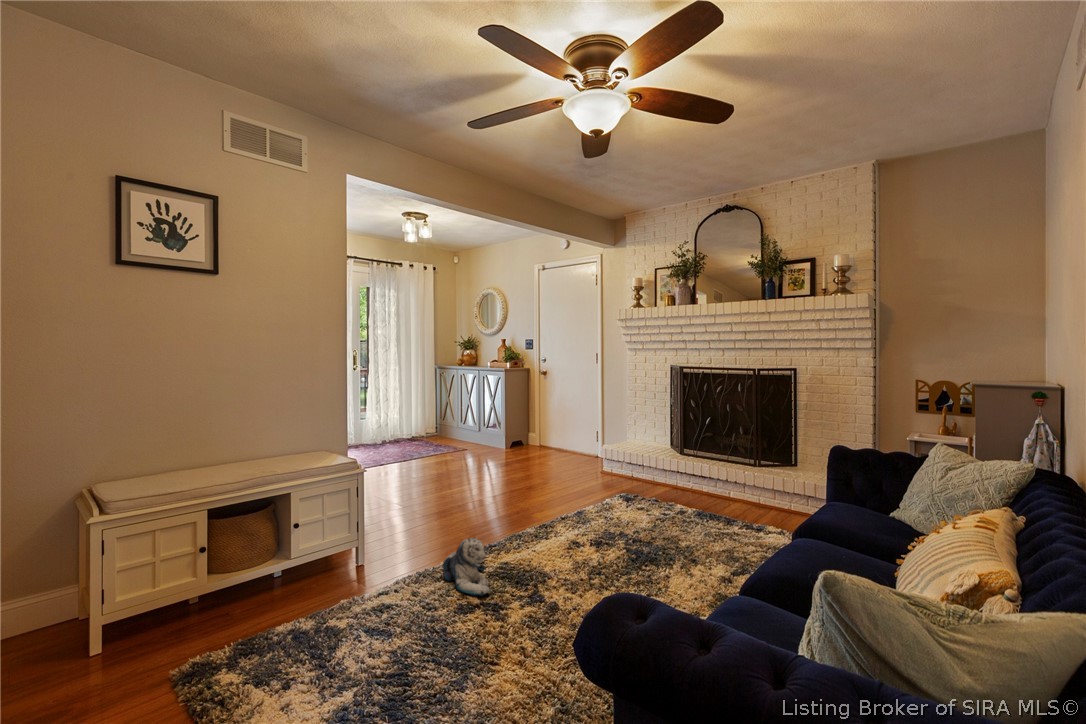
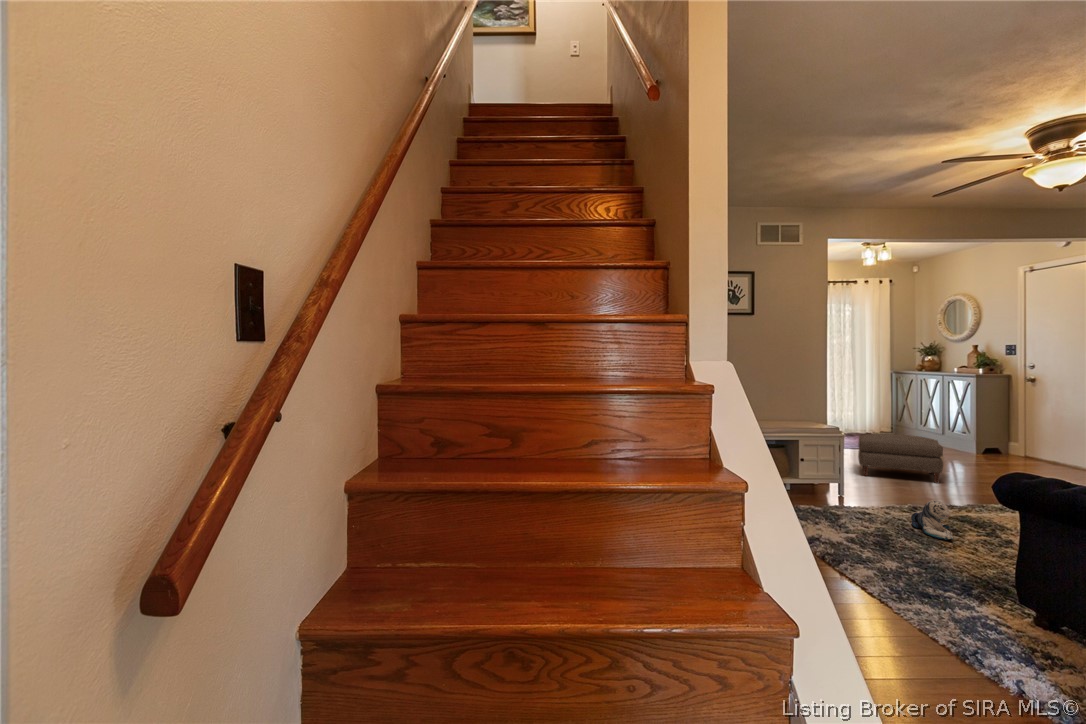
ottoman: none [393,439,479,498] -> present [858,434,943,483]

